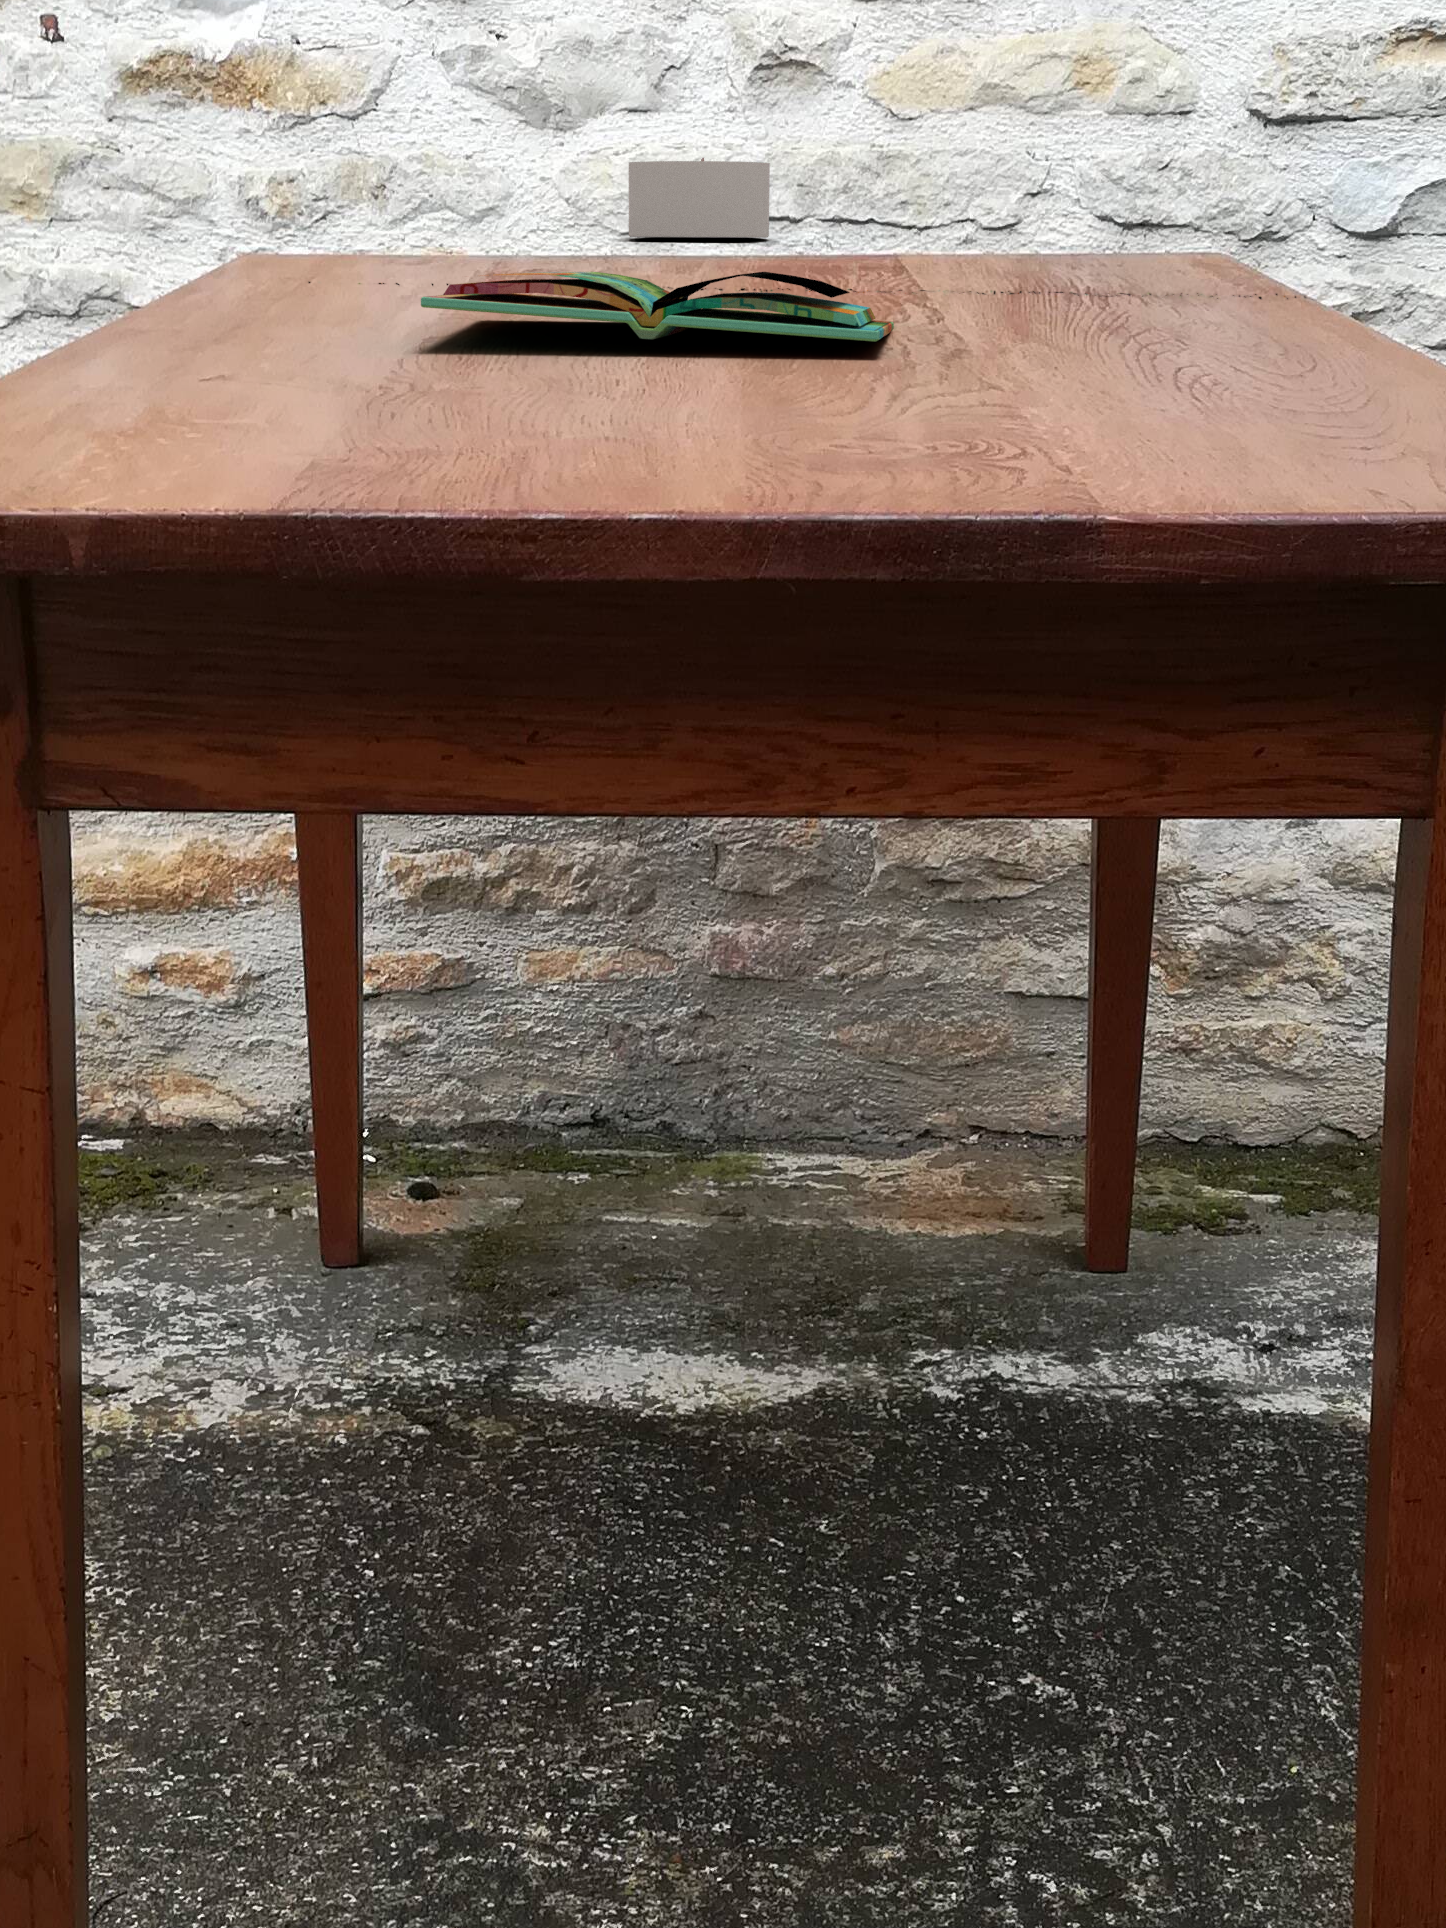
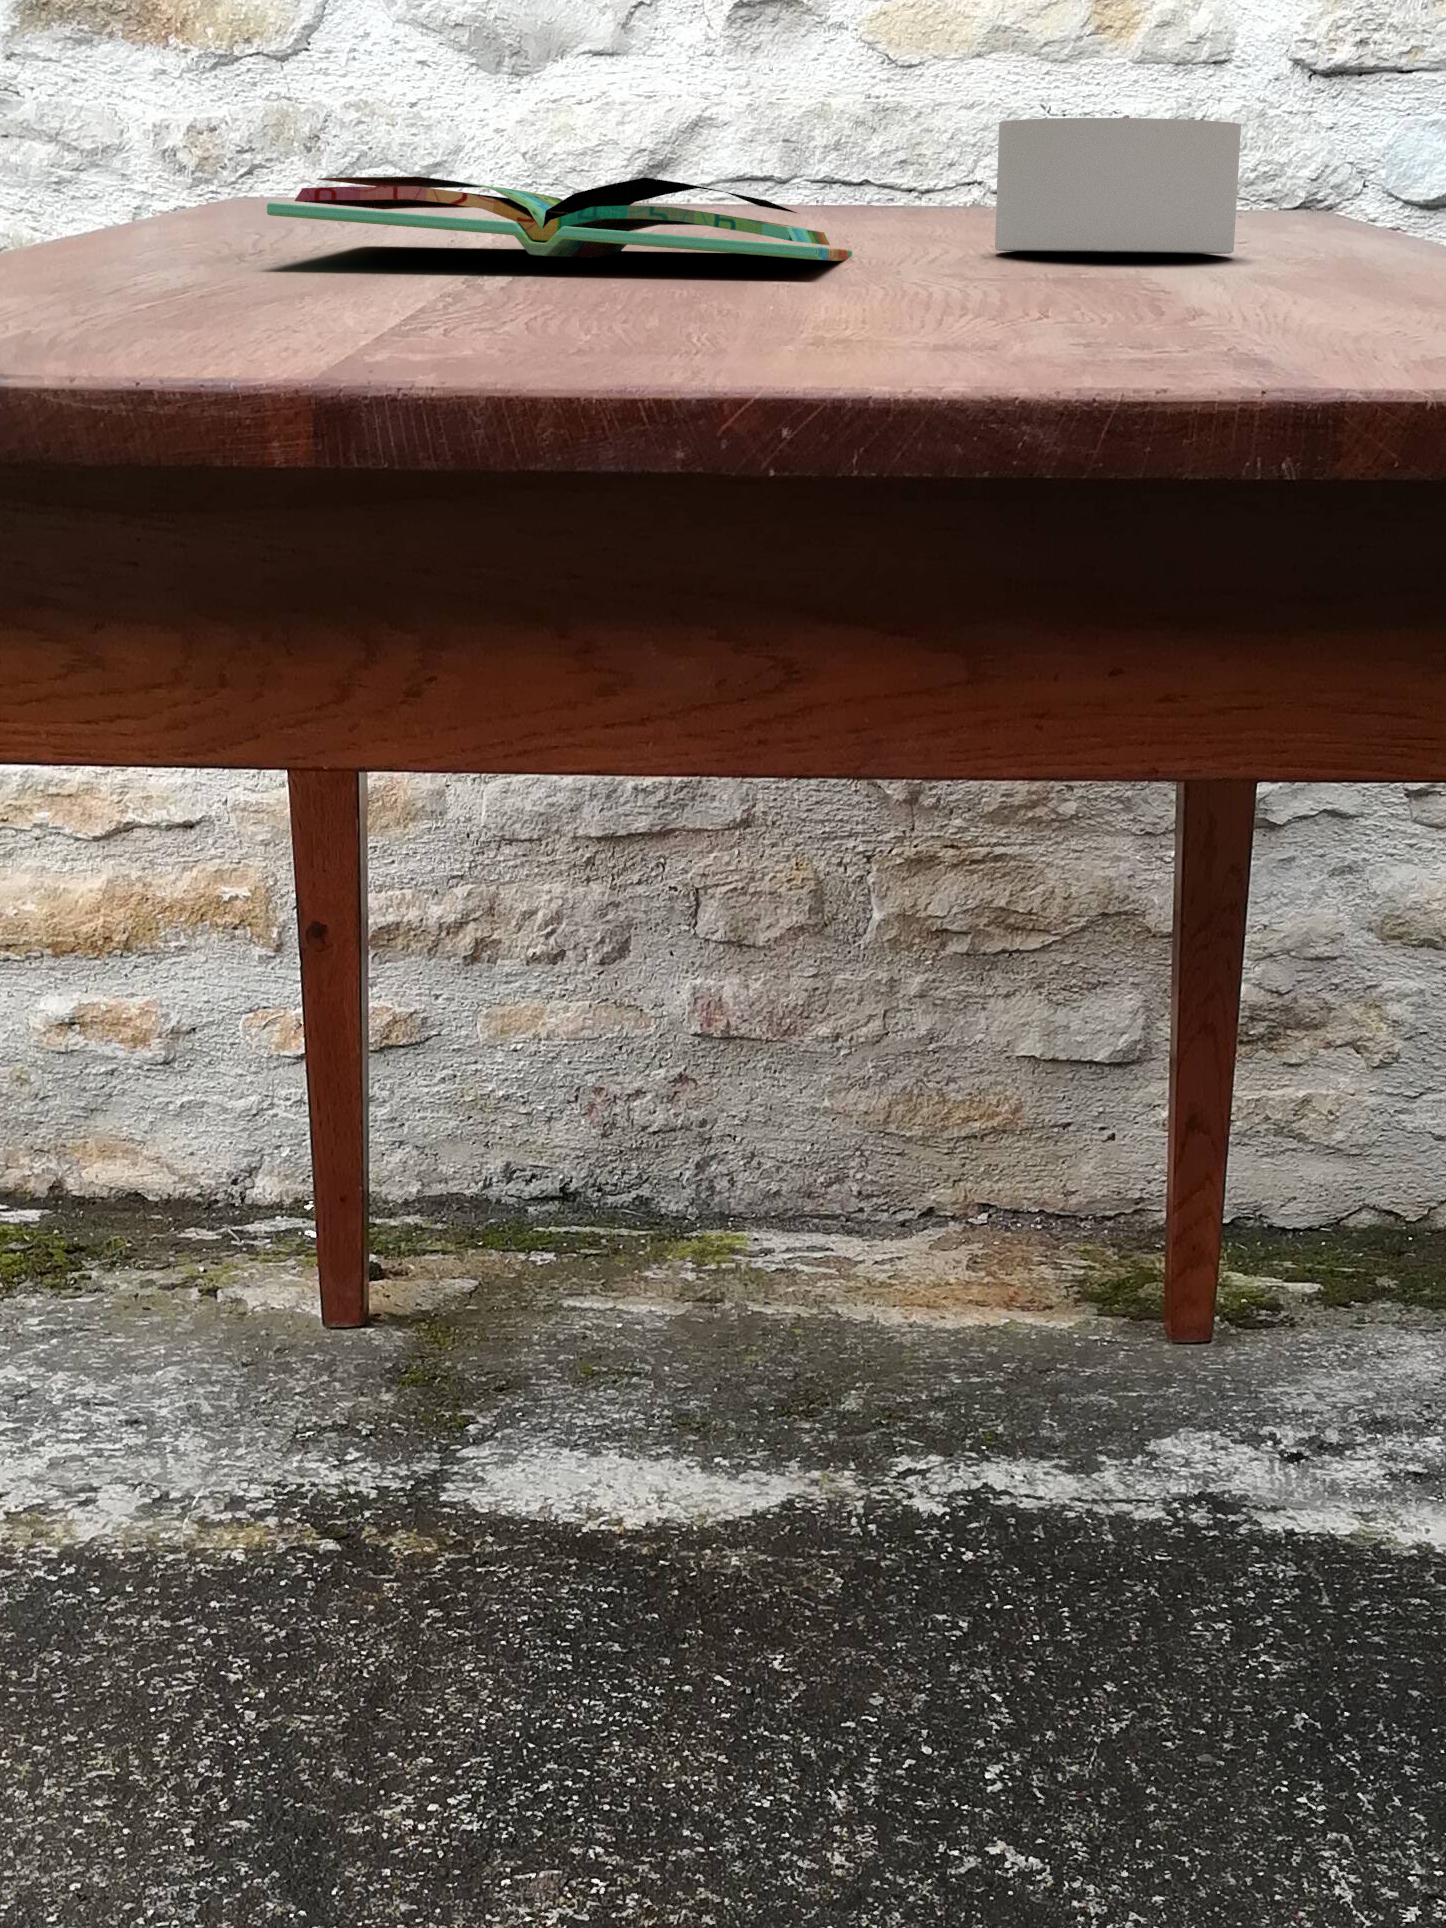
candle: present [629,158,770,238] -> present [995,115,1241,254]

